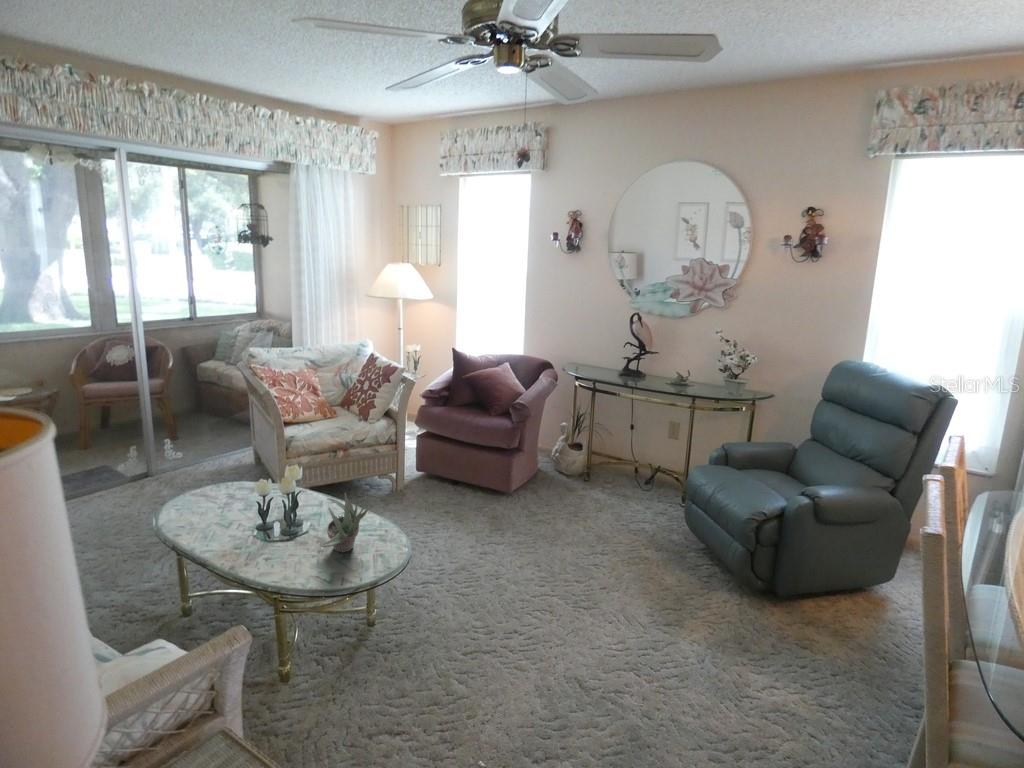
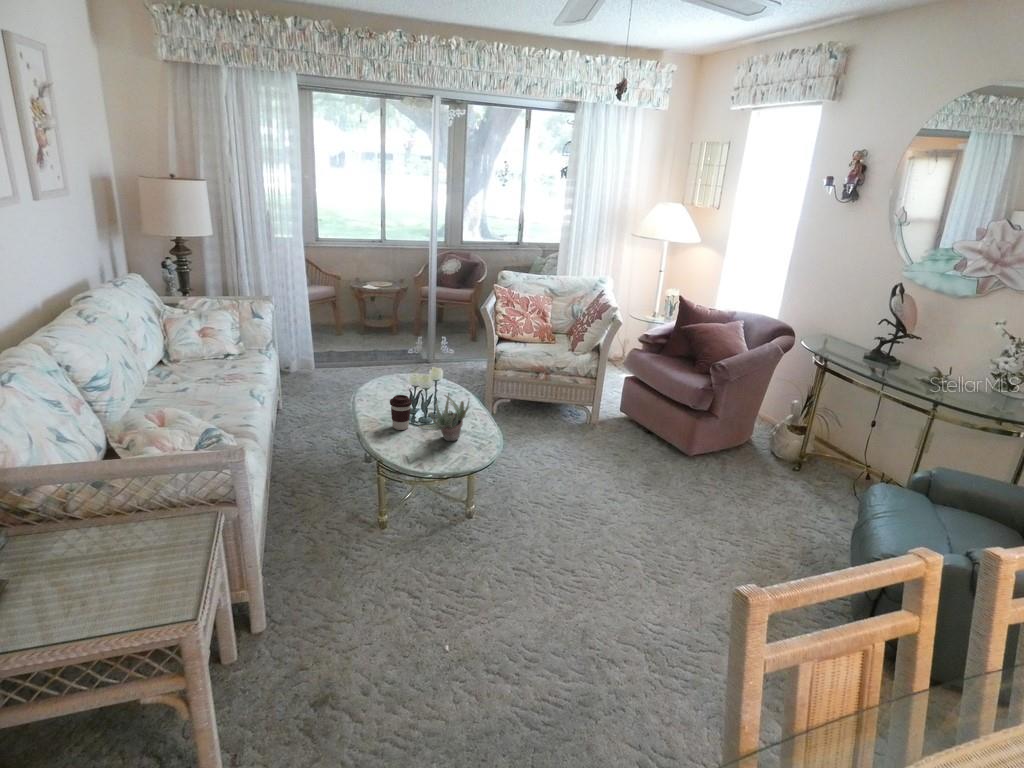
coffee cup: none [254,513,284,560] -> present [390,395,412,430]

